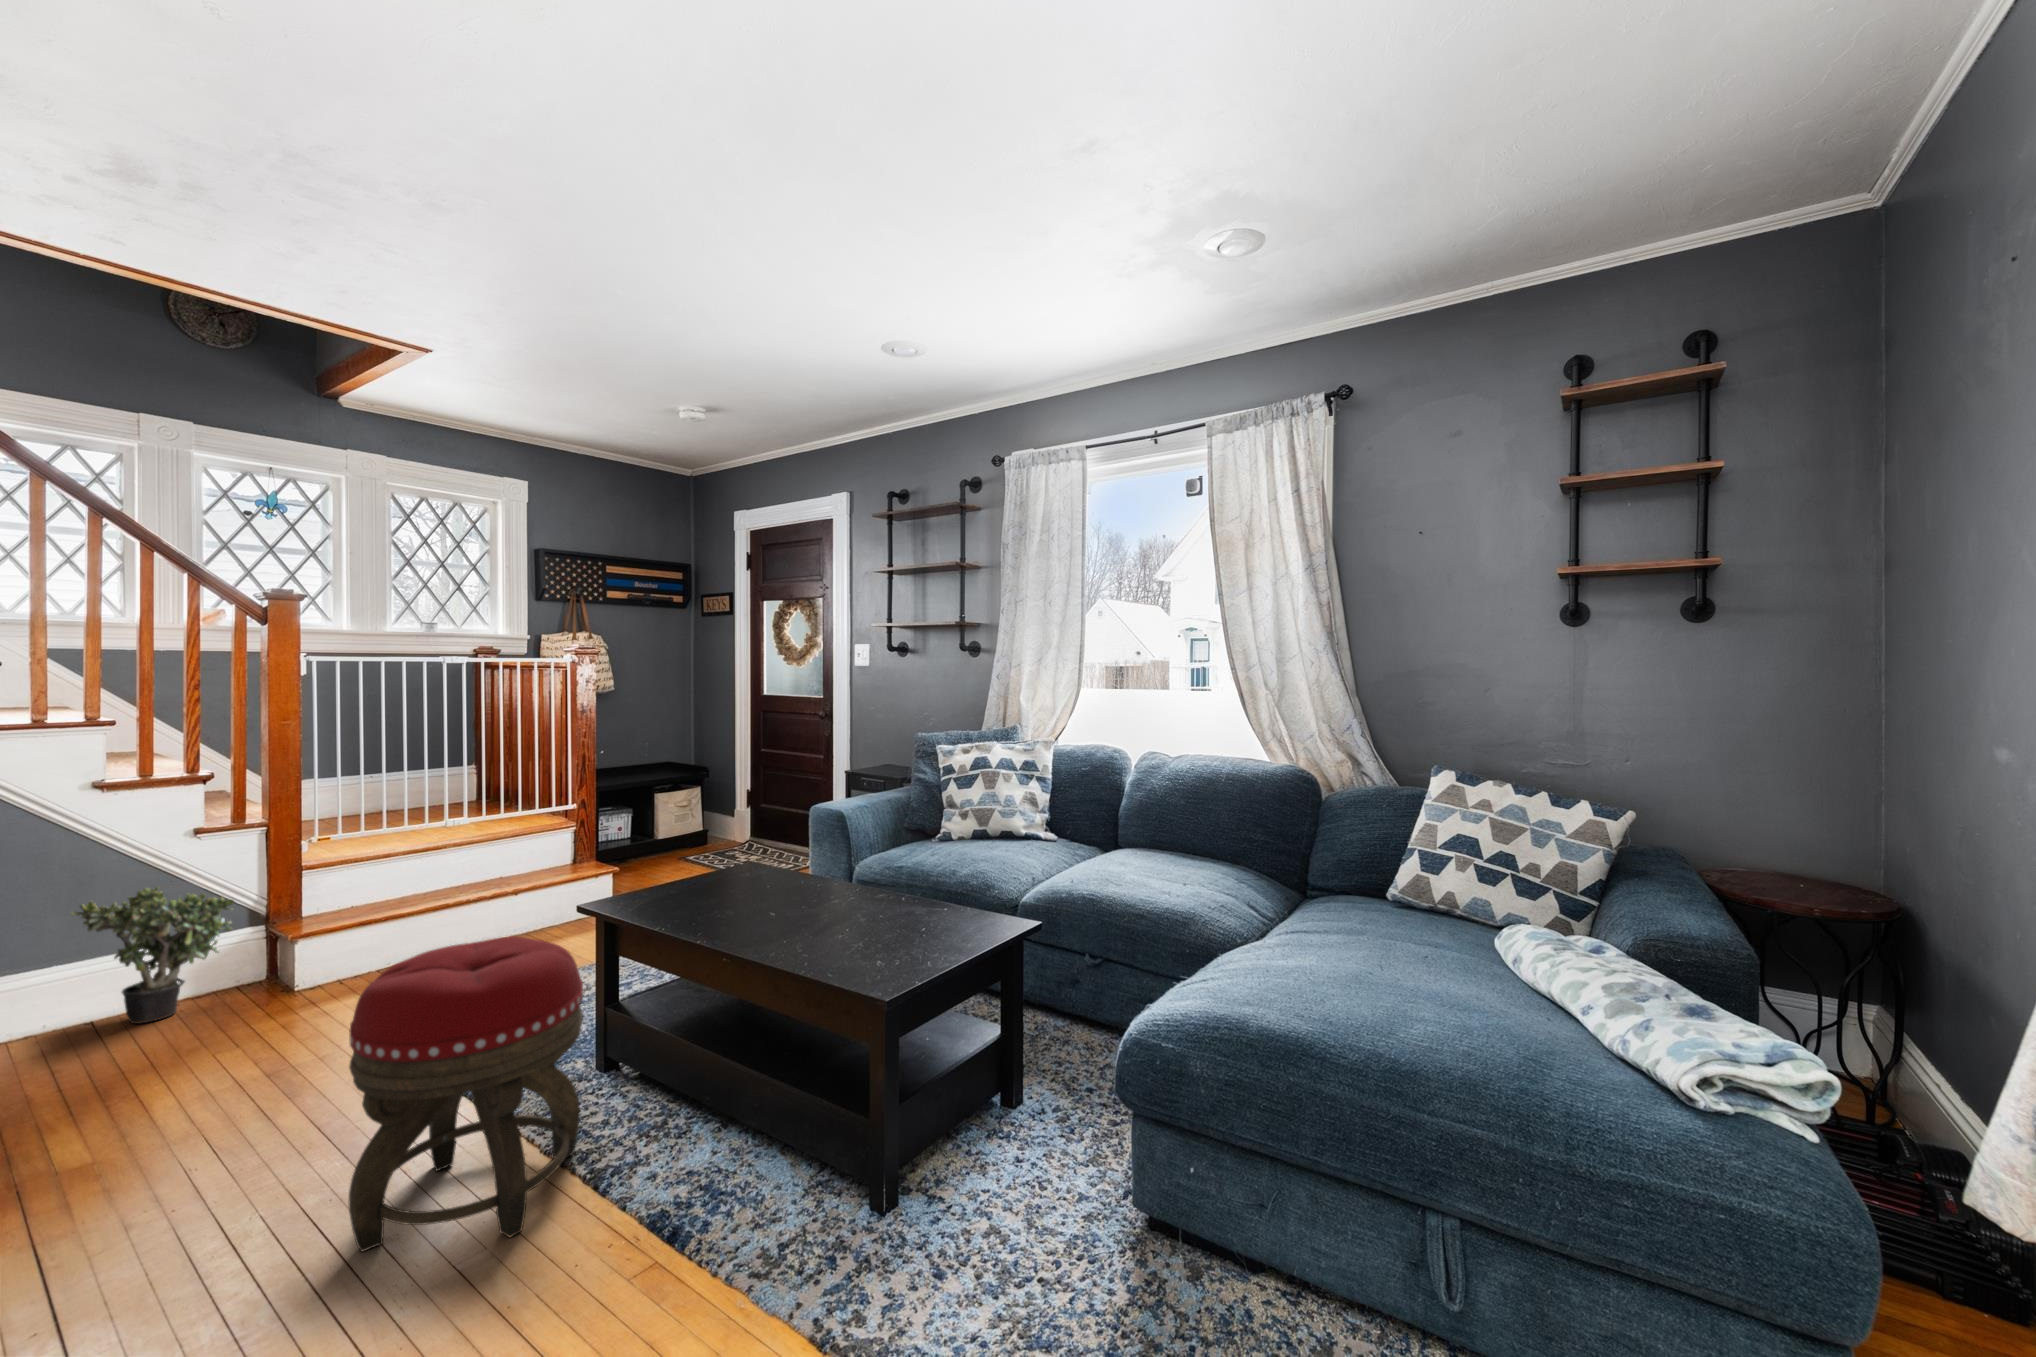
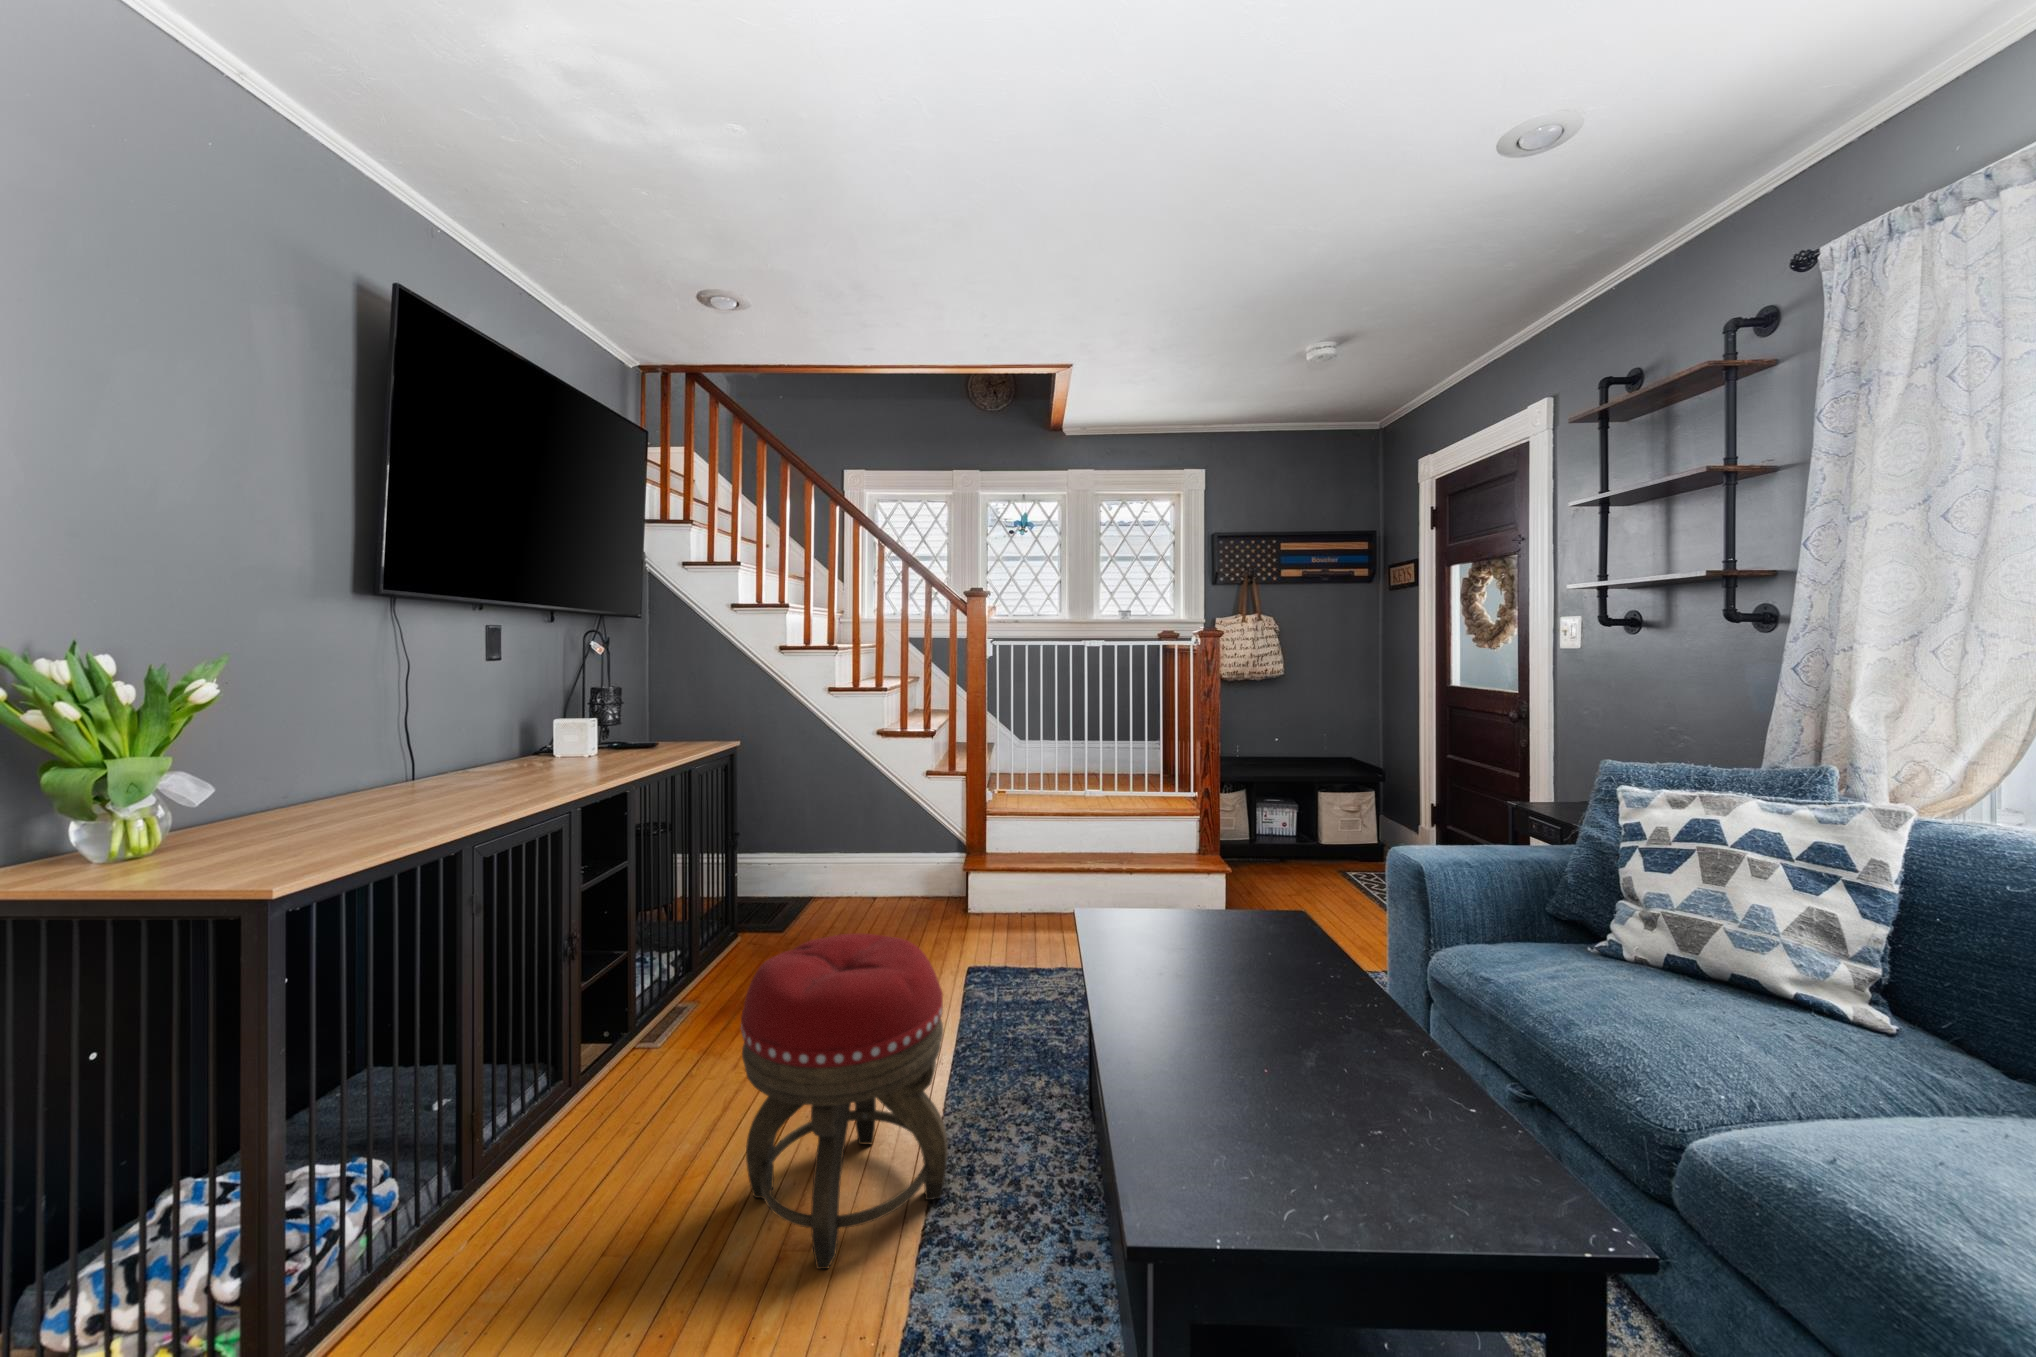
potted plant: present [71,887,234,1024] -> none [855,812,937,908]

